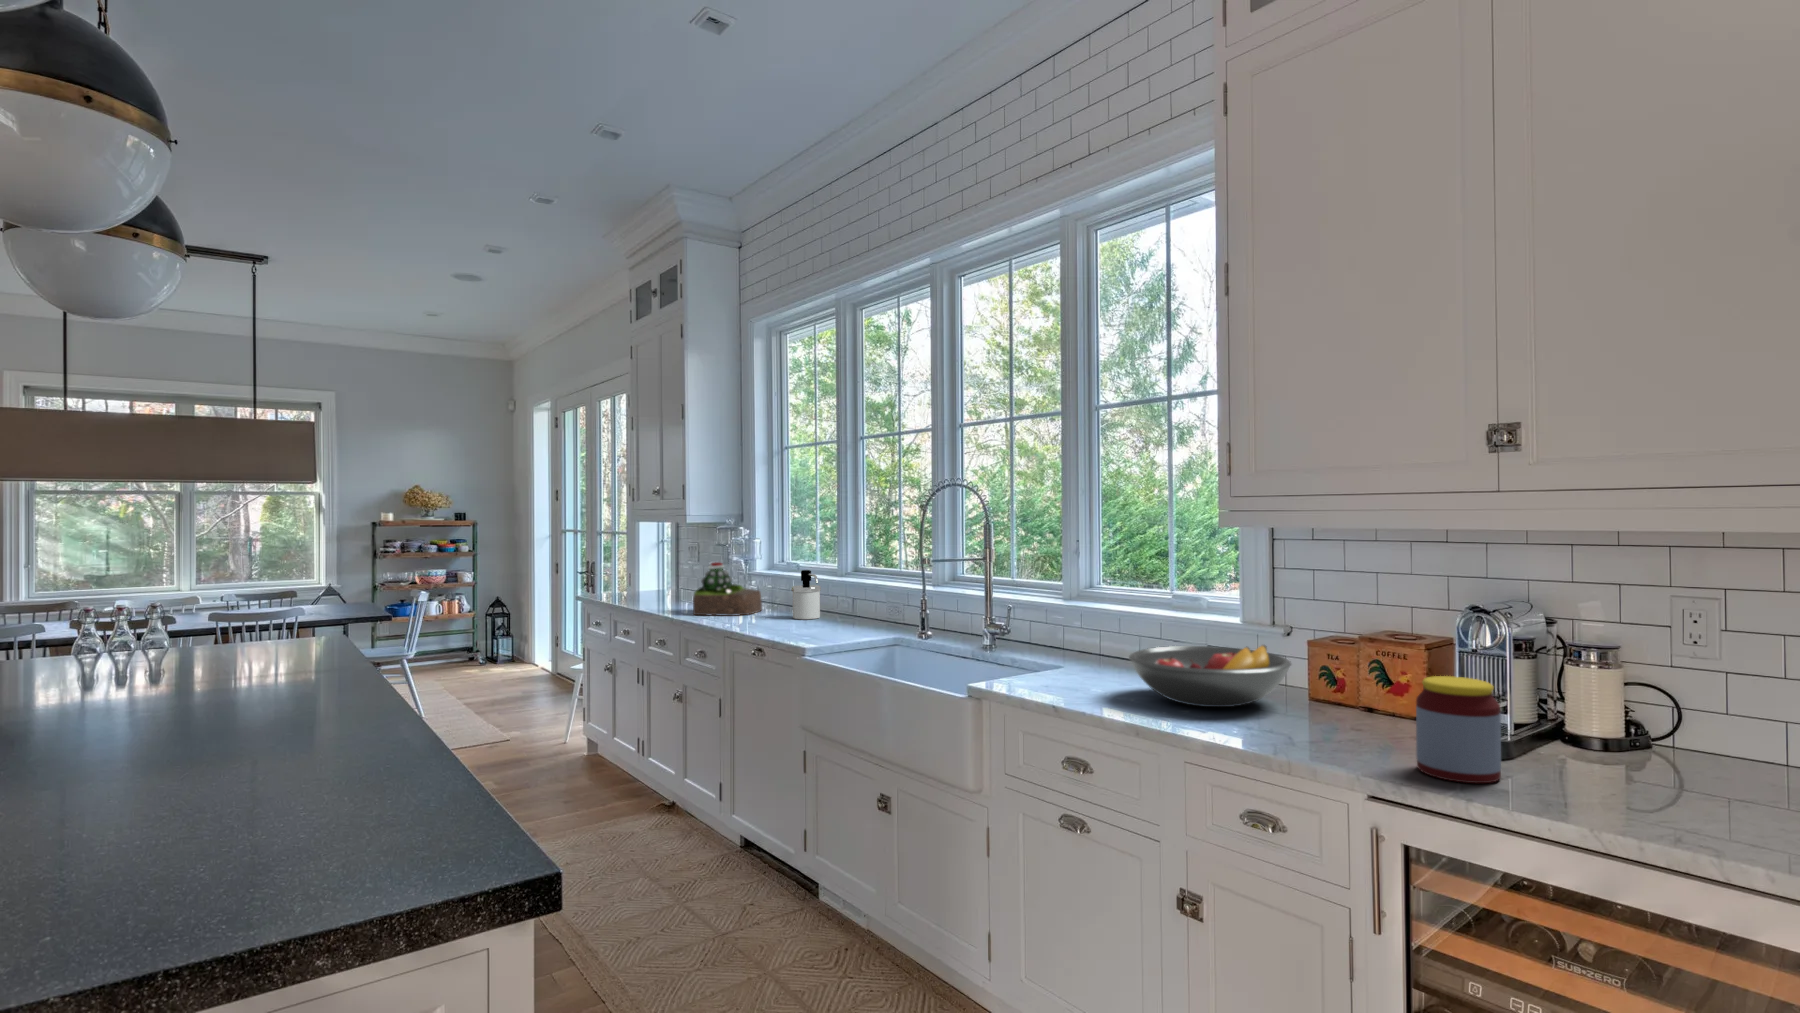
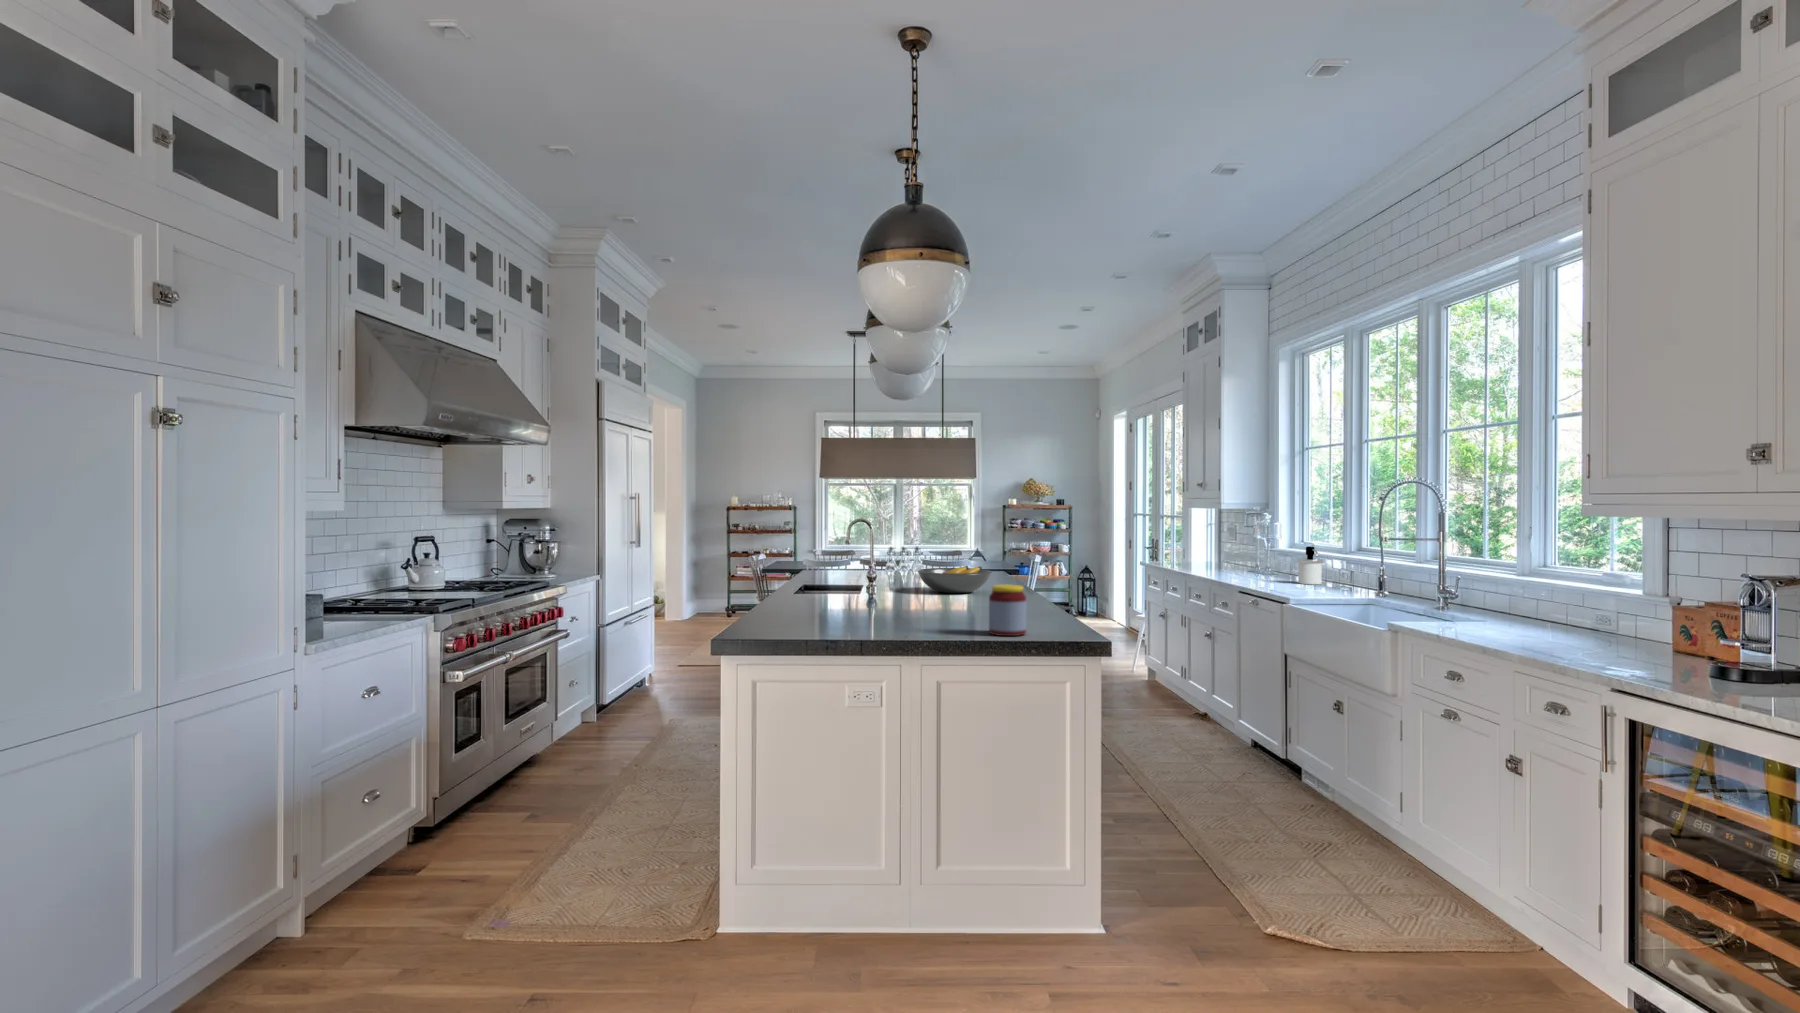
succulent plant: present [693,562,762,616] -> none [1222,539,1278,579]
fruit bowl: present [1129,645,1291,707] -> present [918,566,992,593]
jar: present [1416,676,1501,783] -> present [989,585,1026,636]

